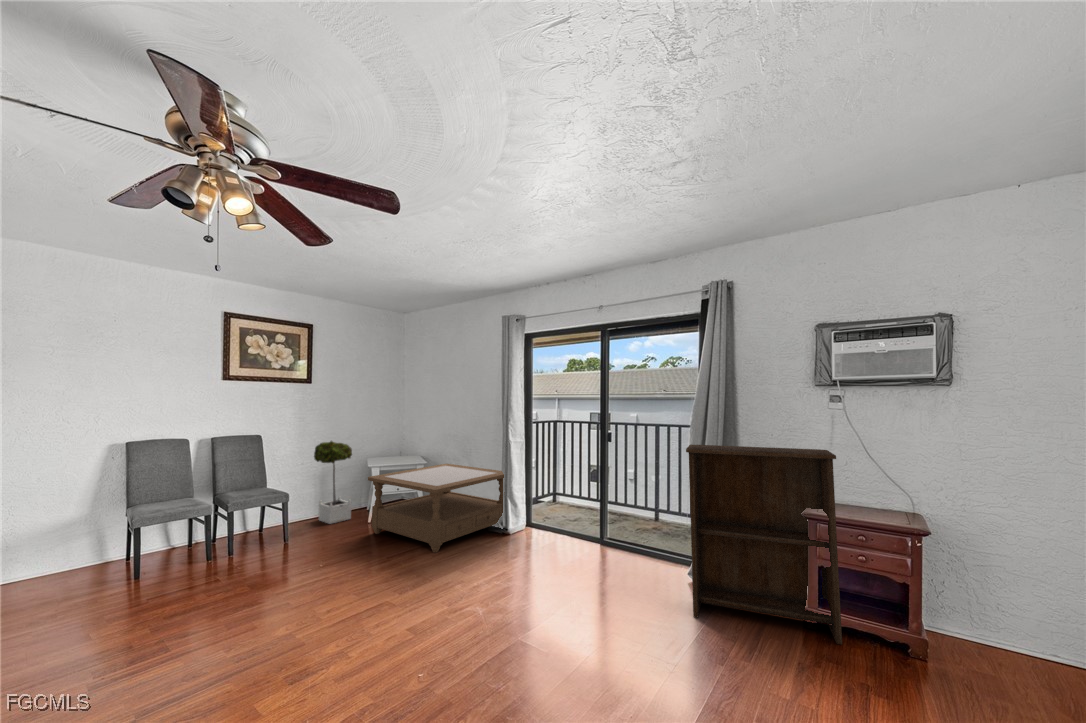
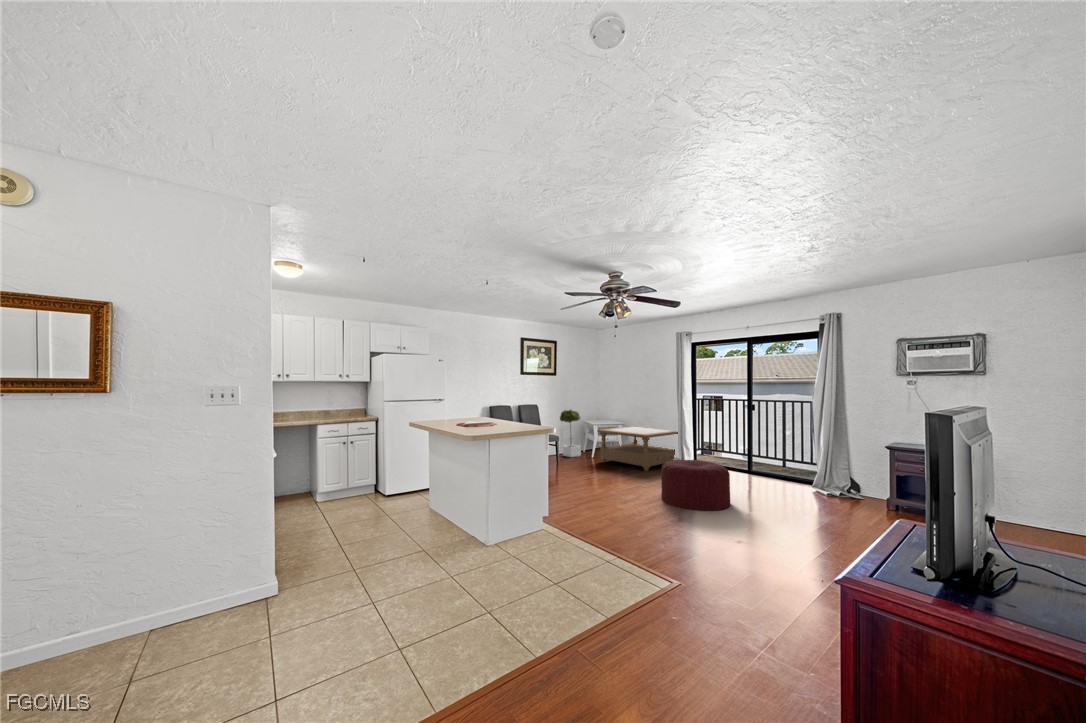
bookshelf: present [686,445,842,644] -> none [811,409,910,515]
ottoman: none [395,554,534,697] -> present [661,460,731,510]

